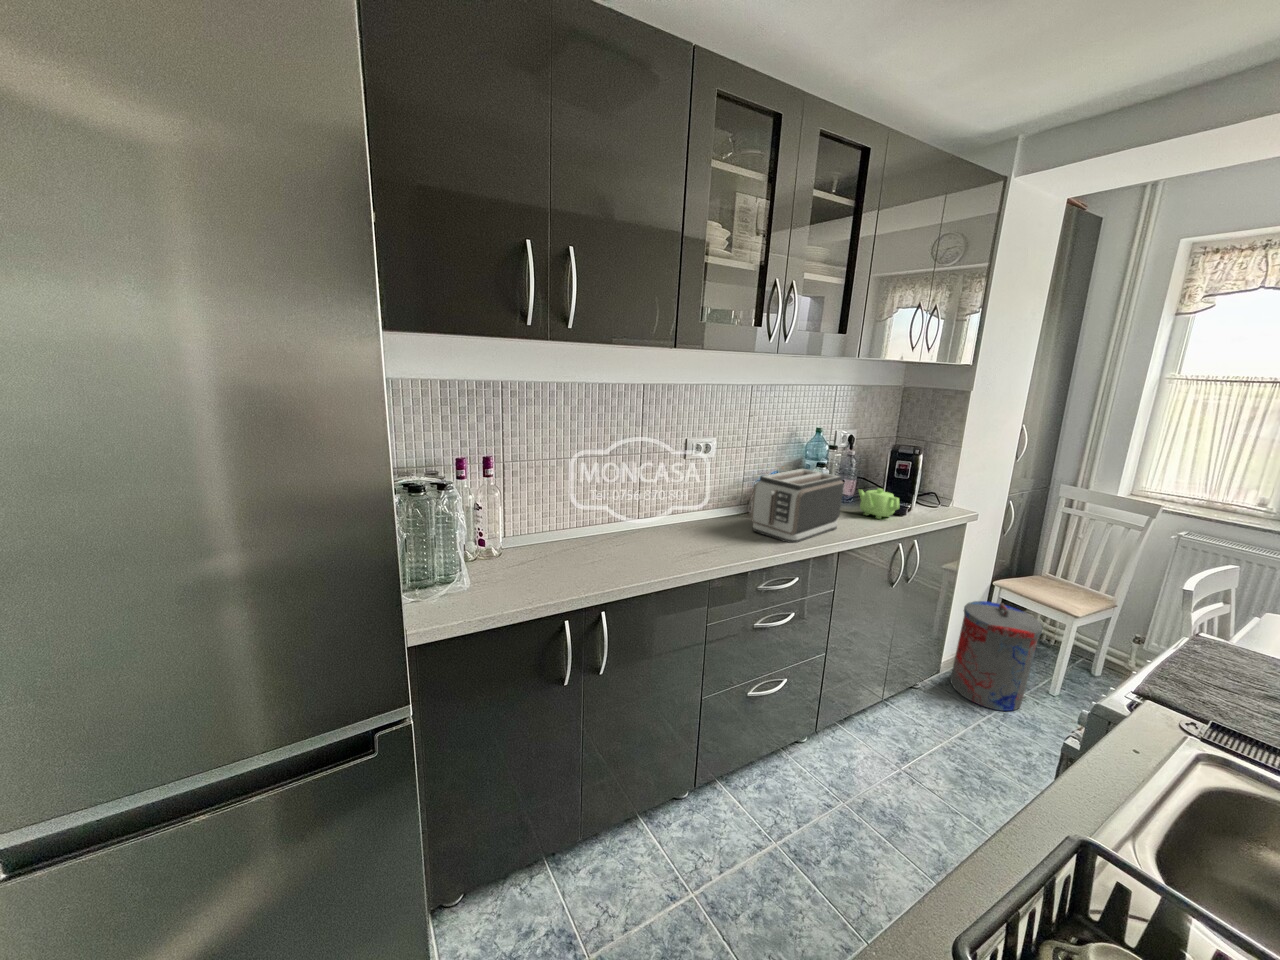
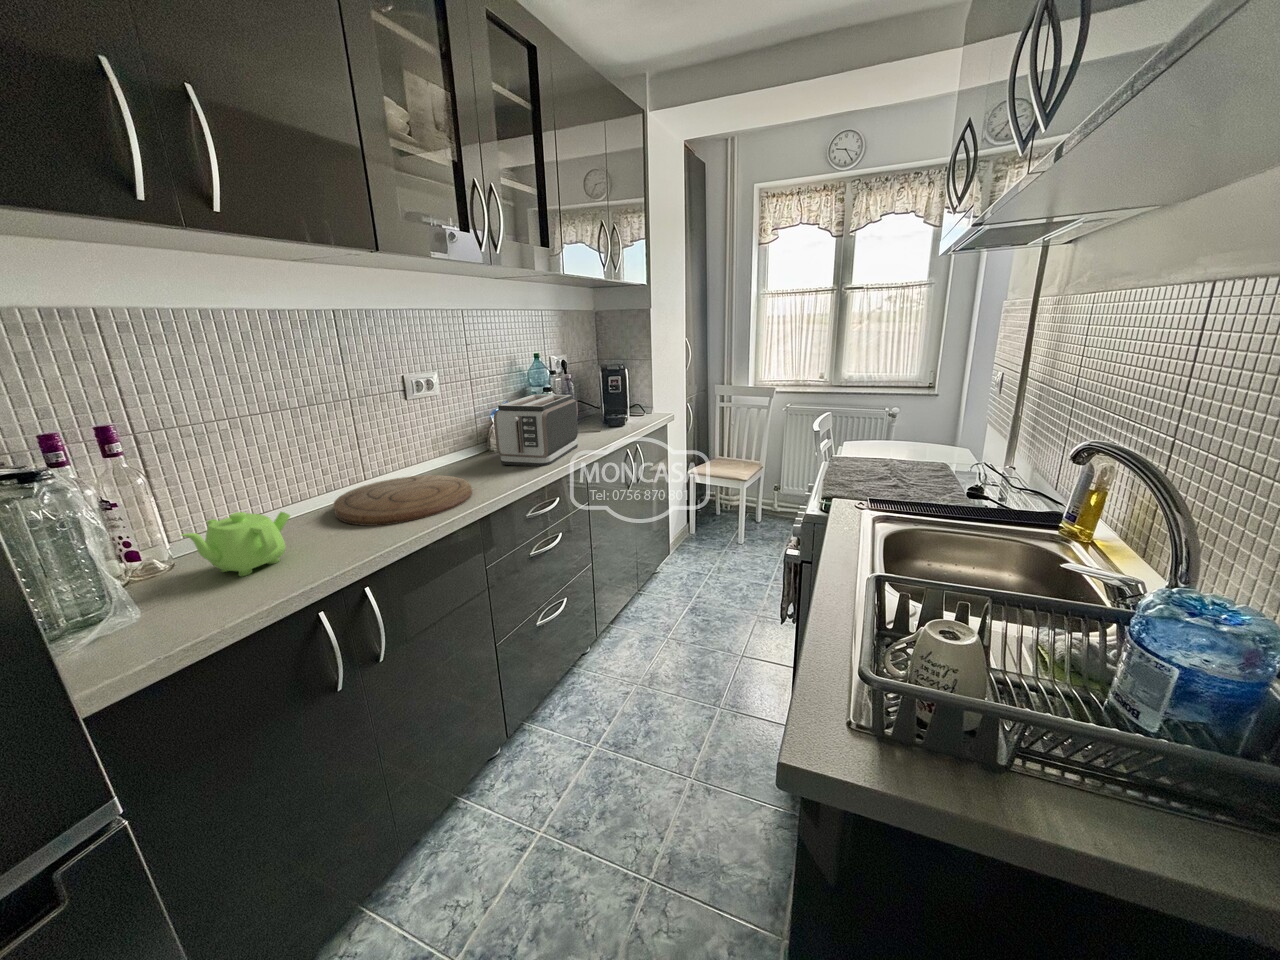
teapot: present [859,489,899,519] -> present [181,512,290,576]
cutting board: none [605,523,712,568] -> present [334,475,472,526]
trash can: present [950,601,1043,711] -> none [677,485,729,569]

